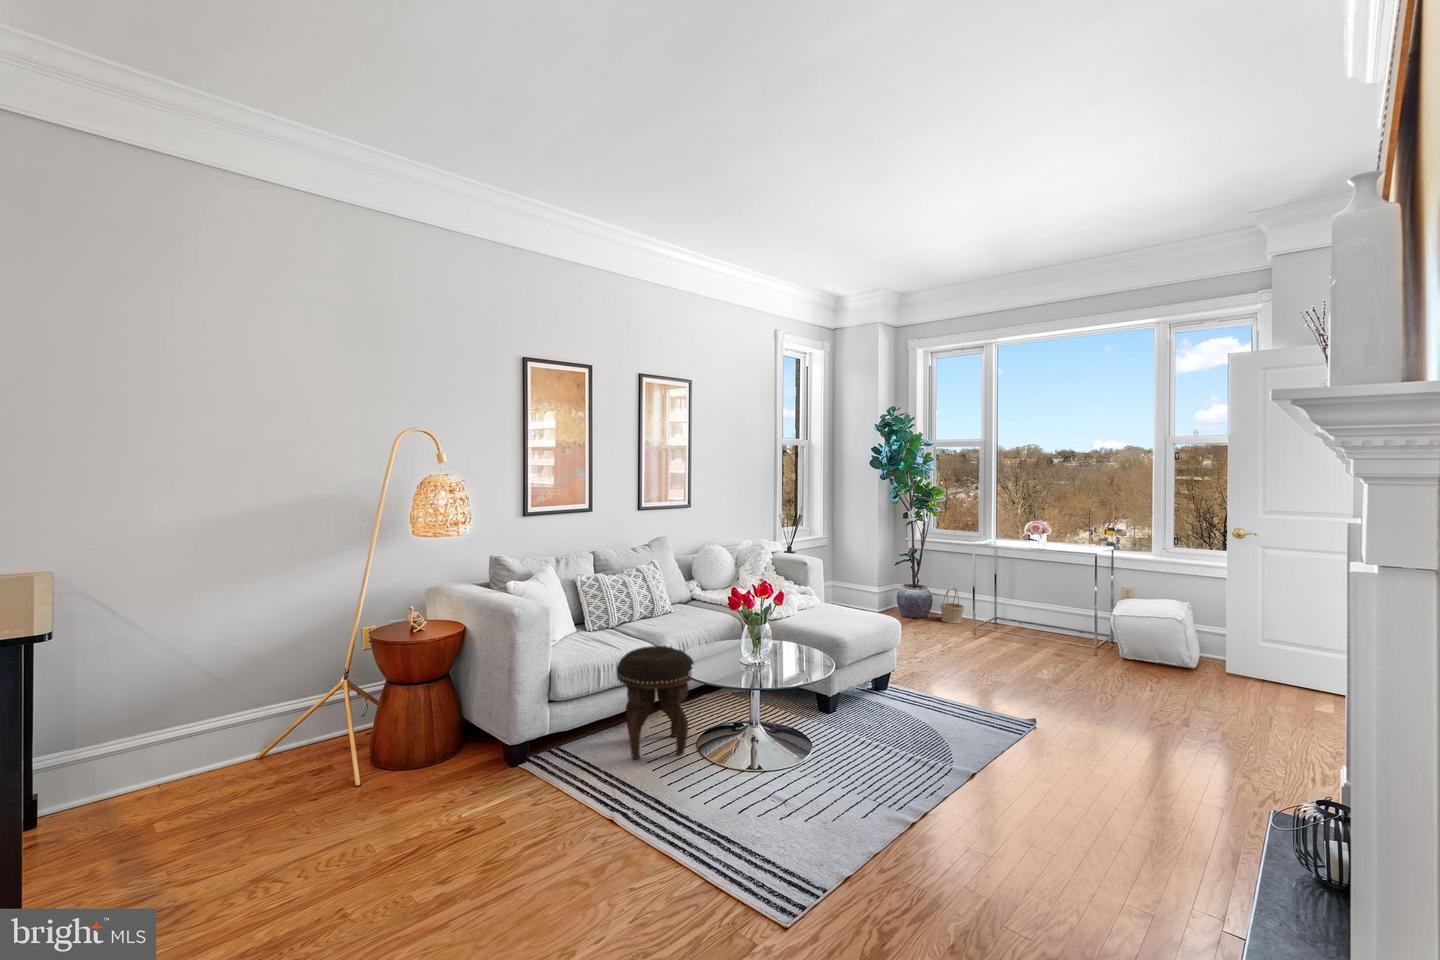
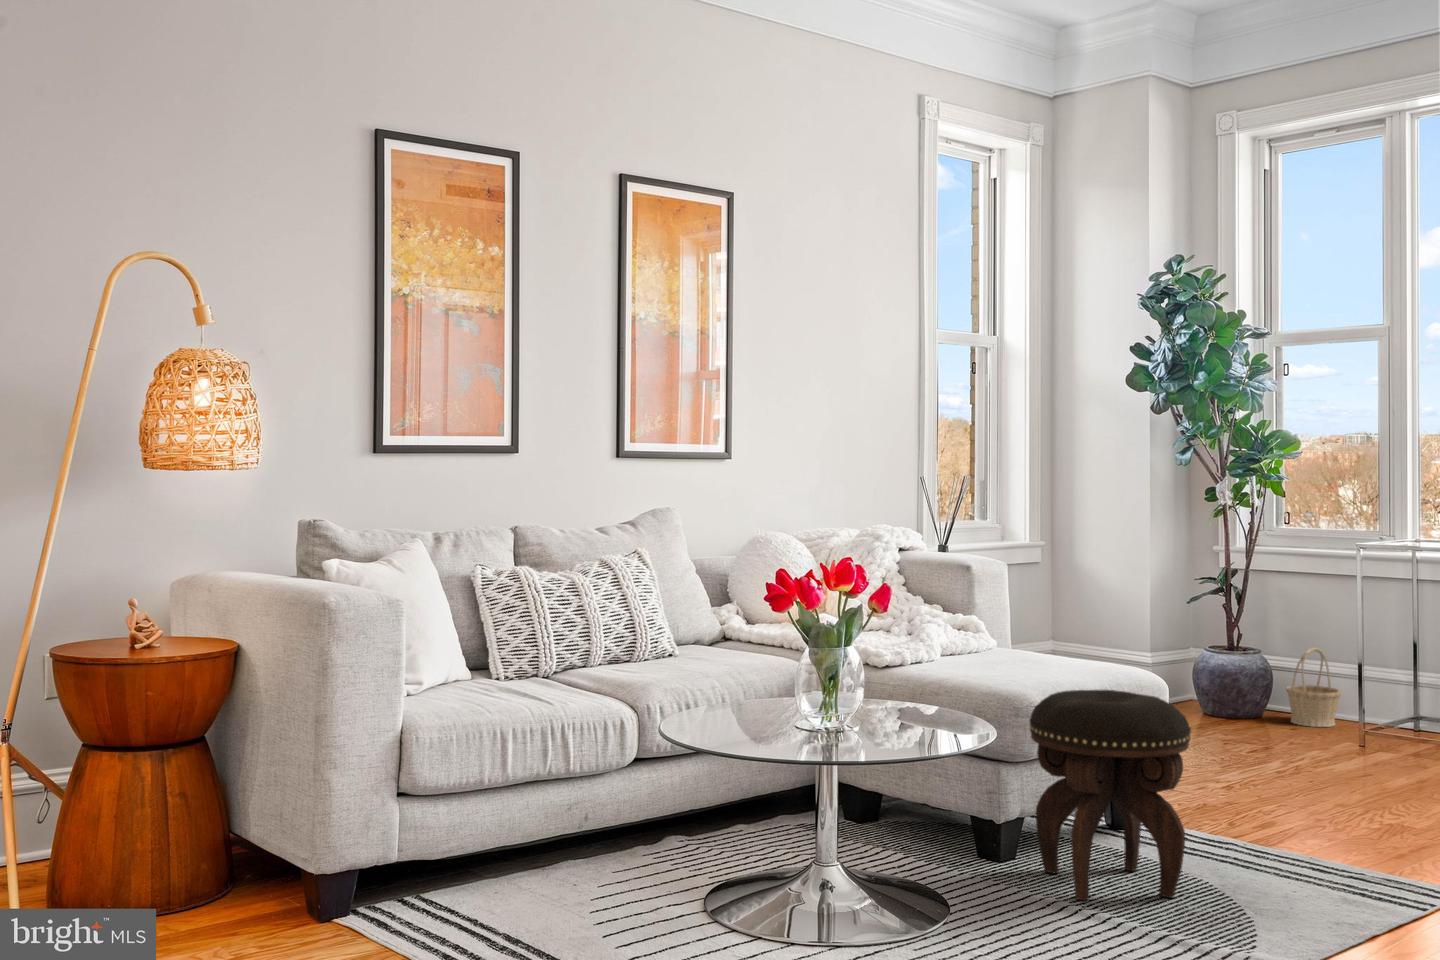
footstool: present [617,646,694,760] -> present [1029,690,1191,900]

